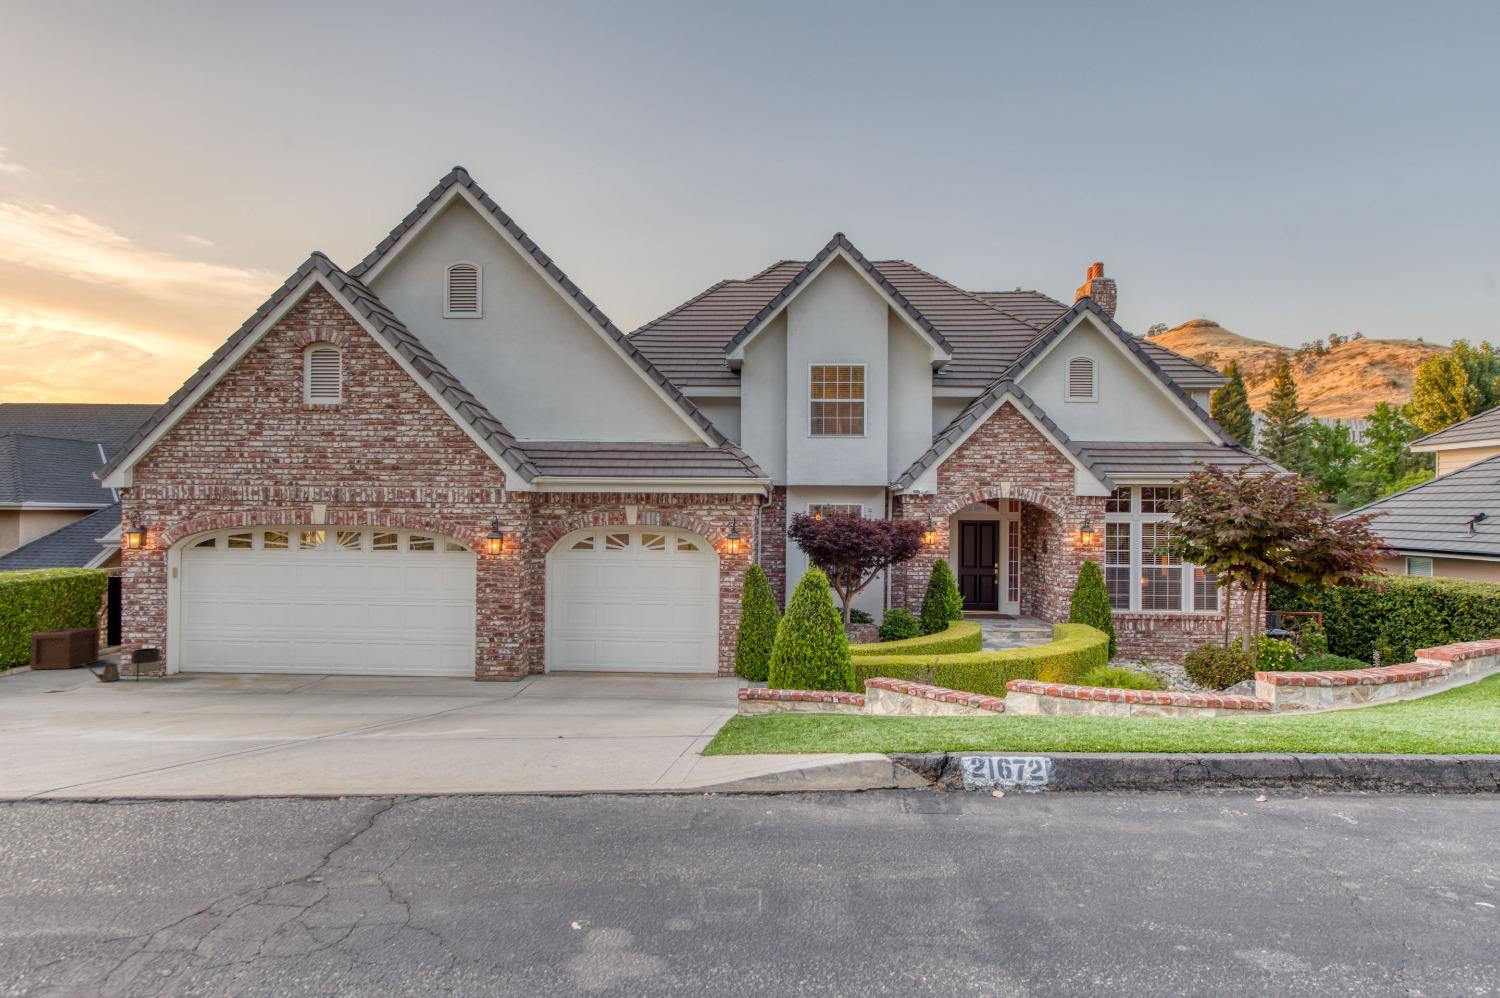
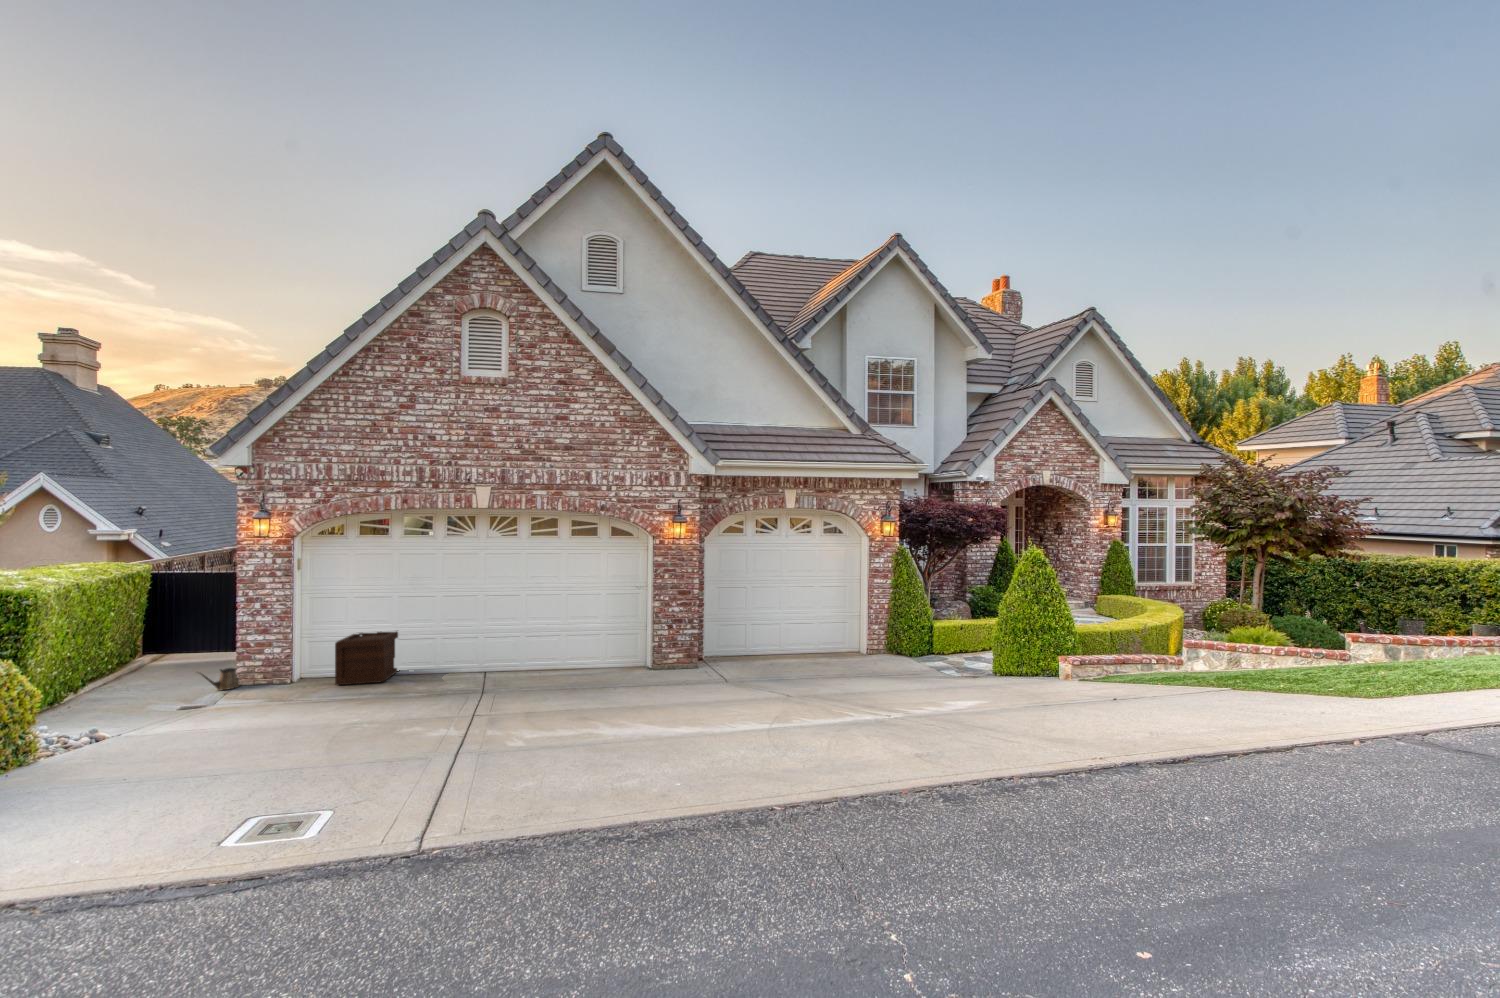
wooden crate: present [30,628,99,670] -> present [335,631,398,685]
planter: present [131,648,161,682] -> none [257,648,290,689]

